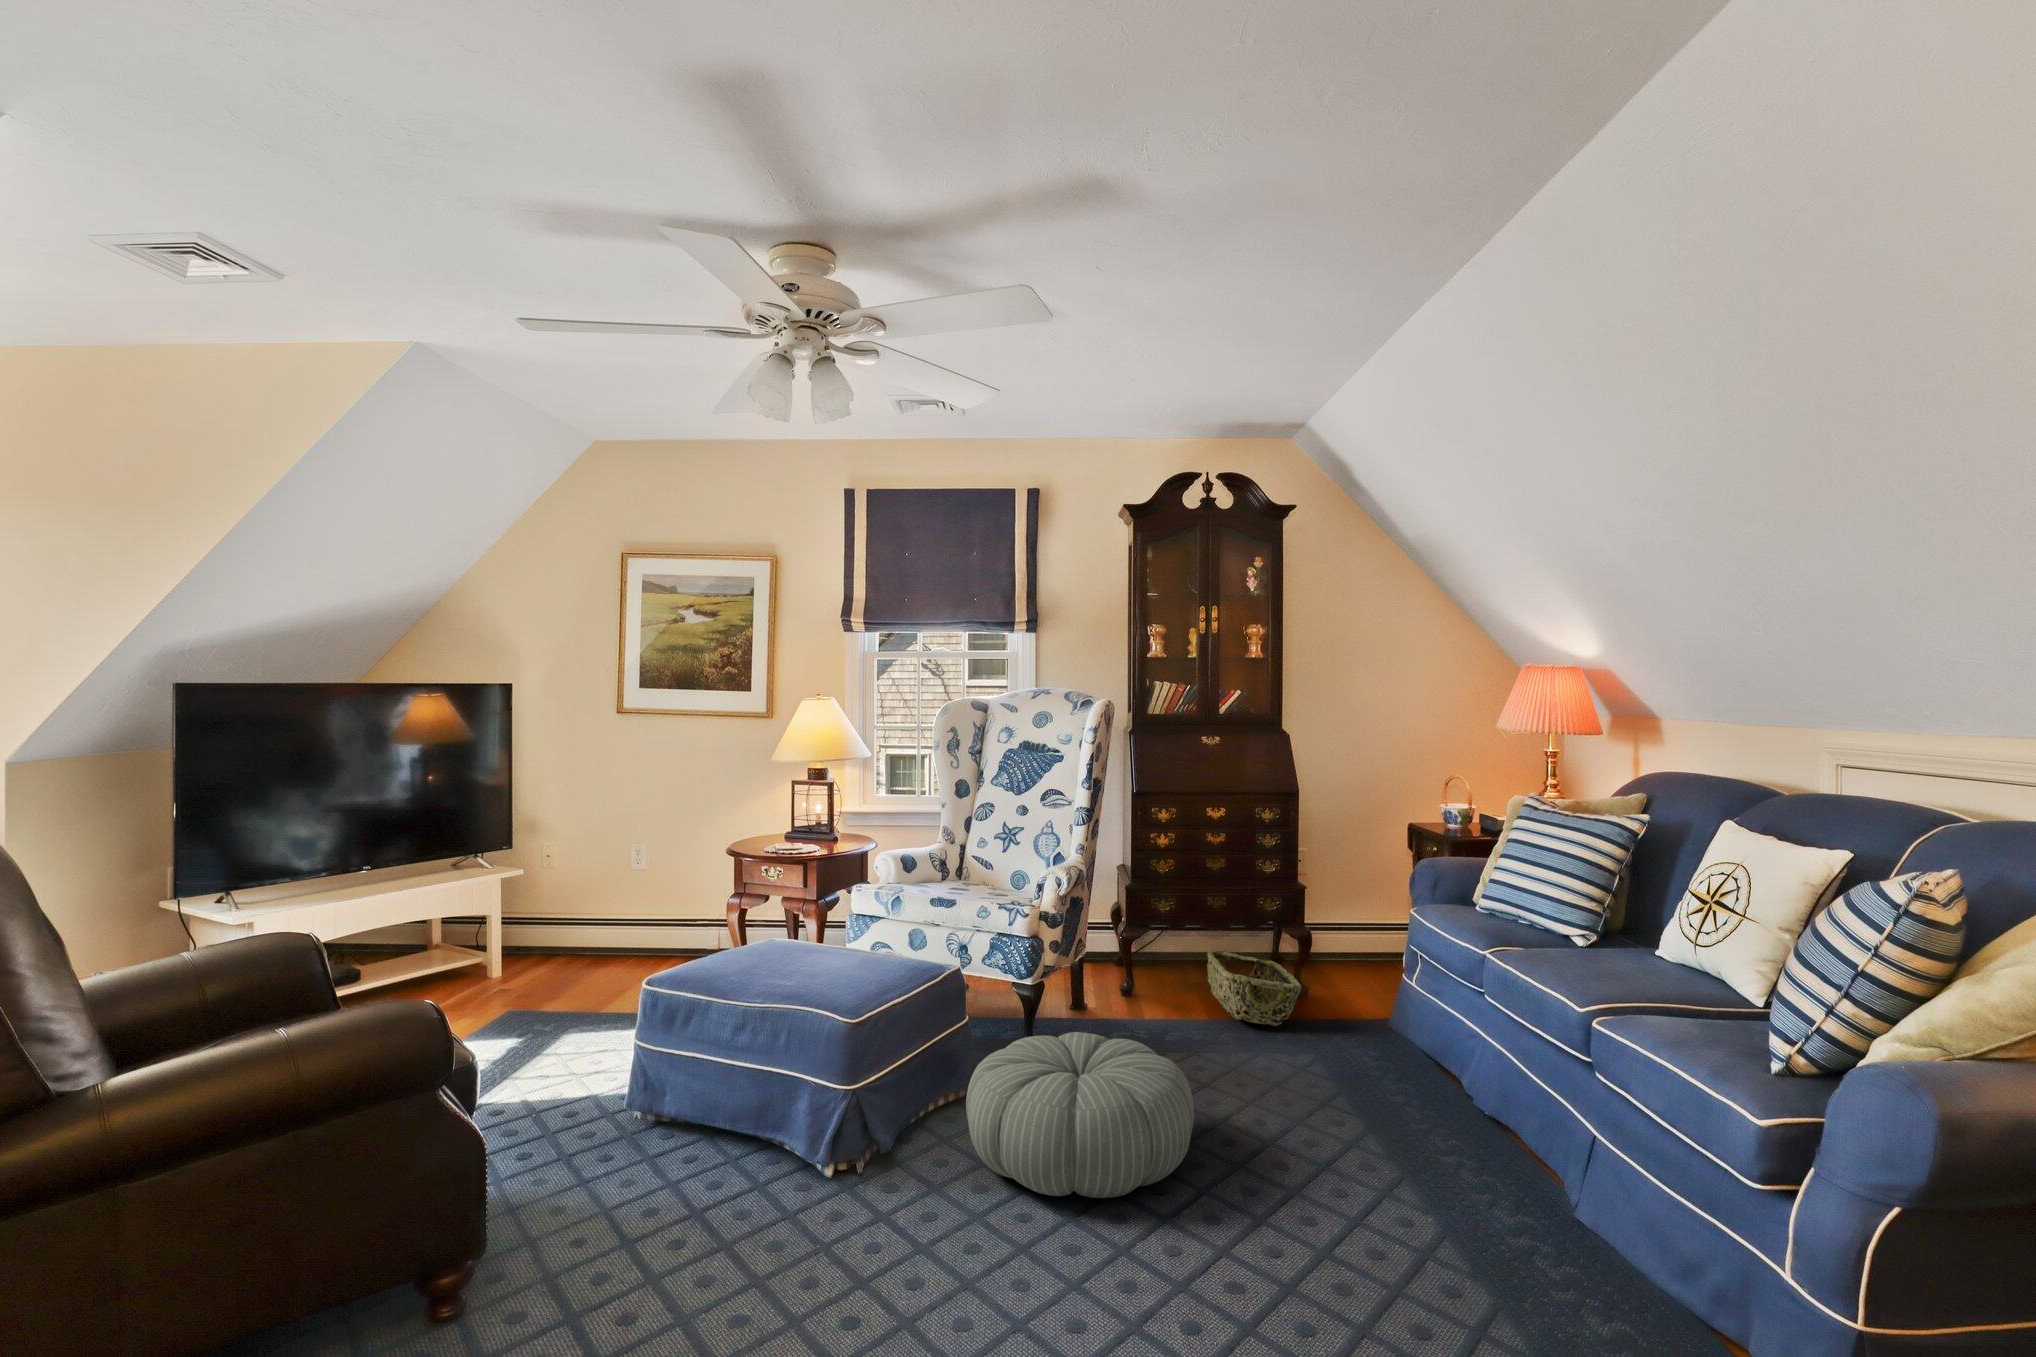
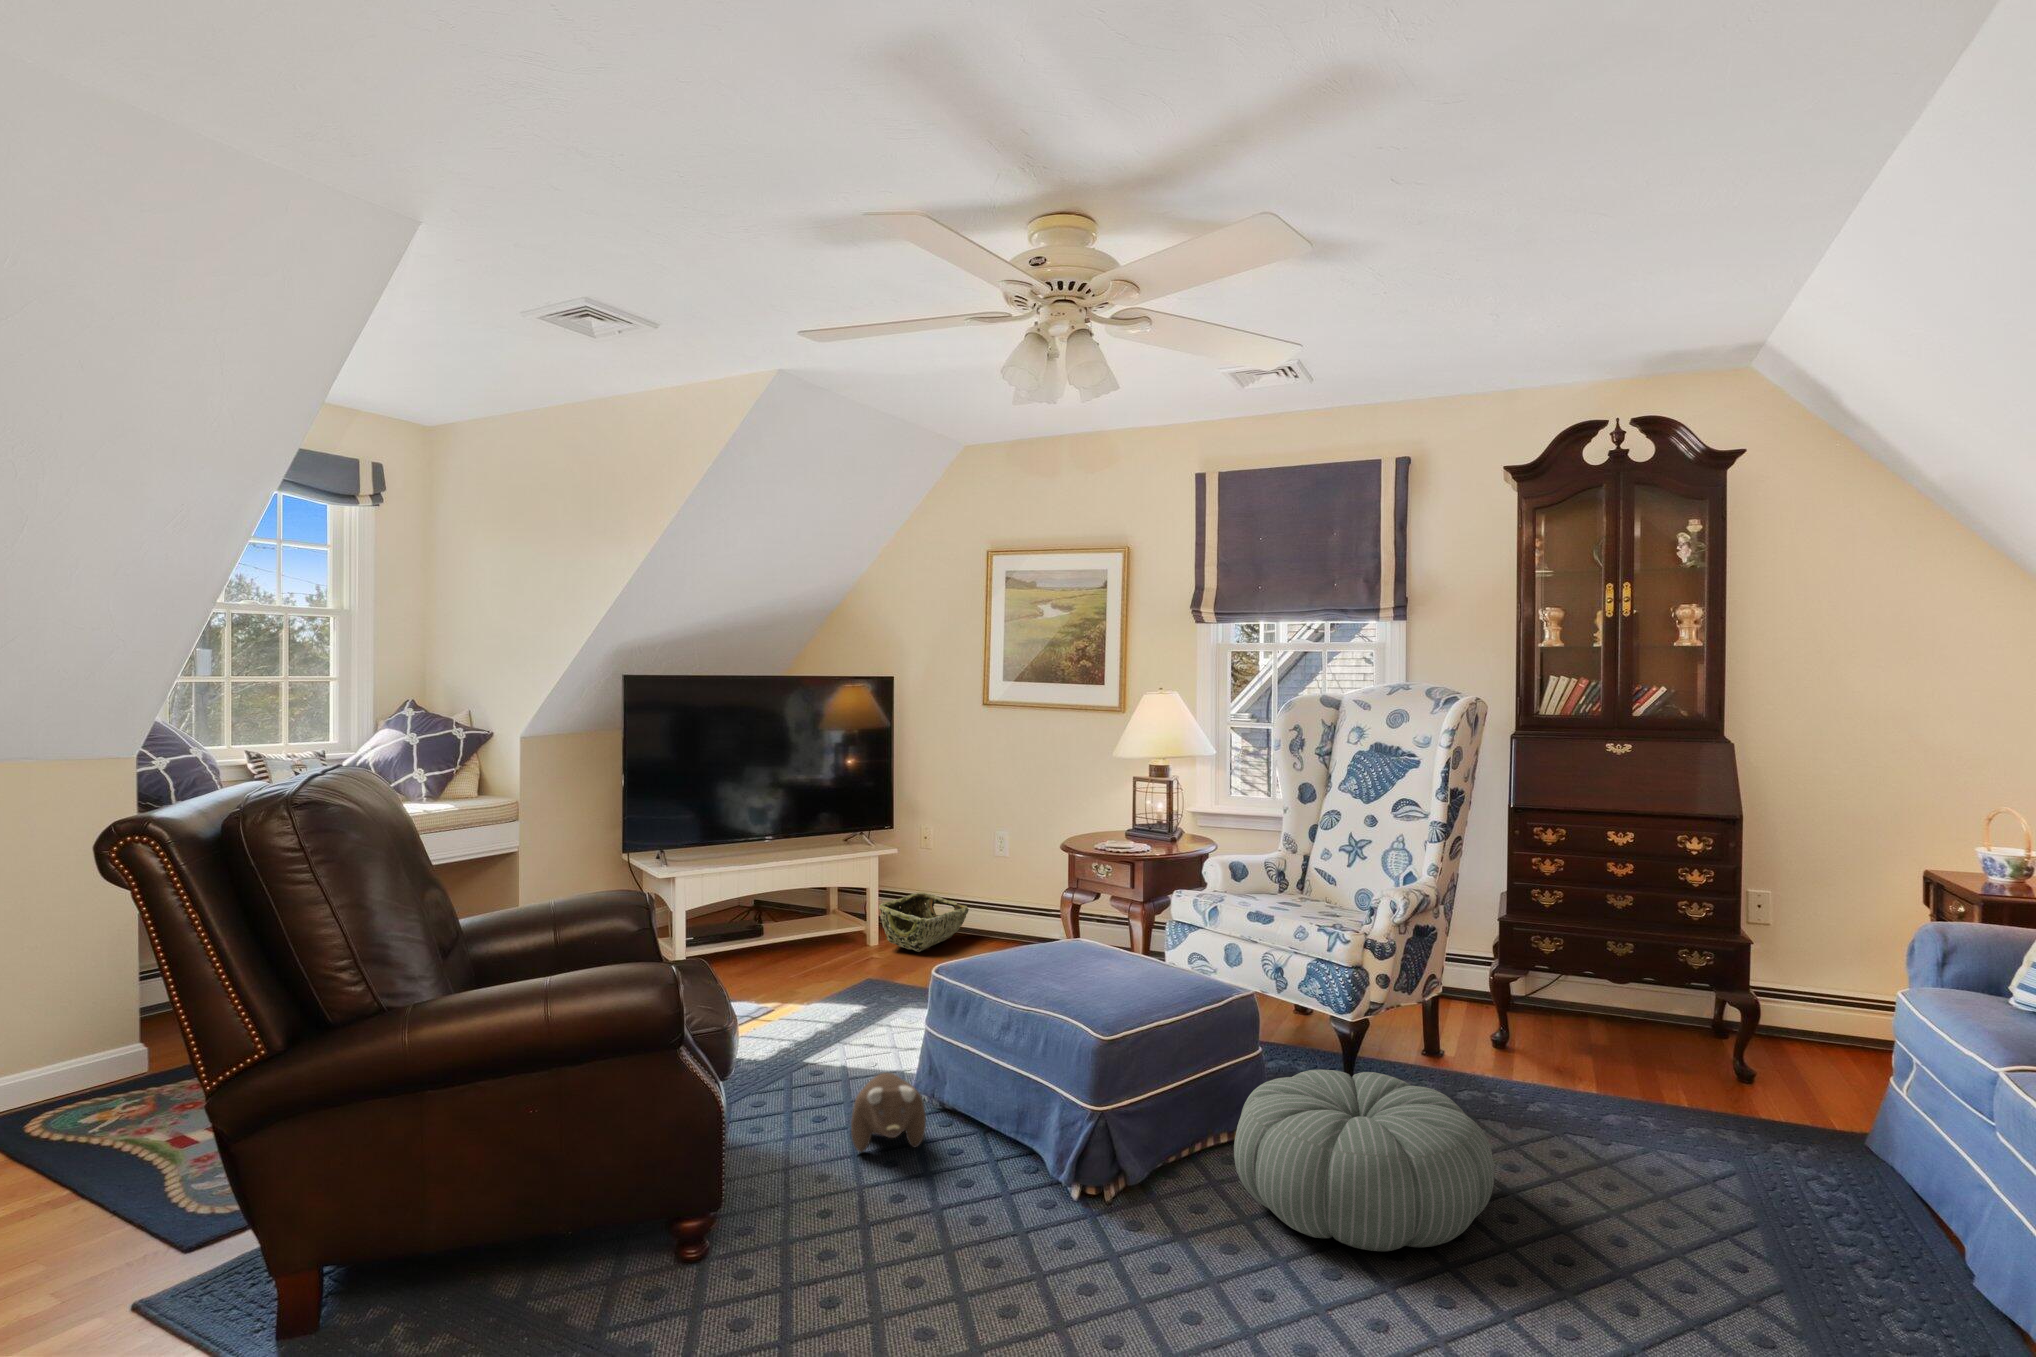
woven basket: present [1207,950,1301,1026] -> present [879,893,969,952]
plush toy: none [545,1110,634,1206] -> present [851,1073,926,1152]

